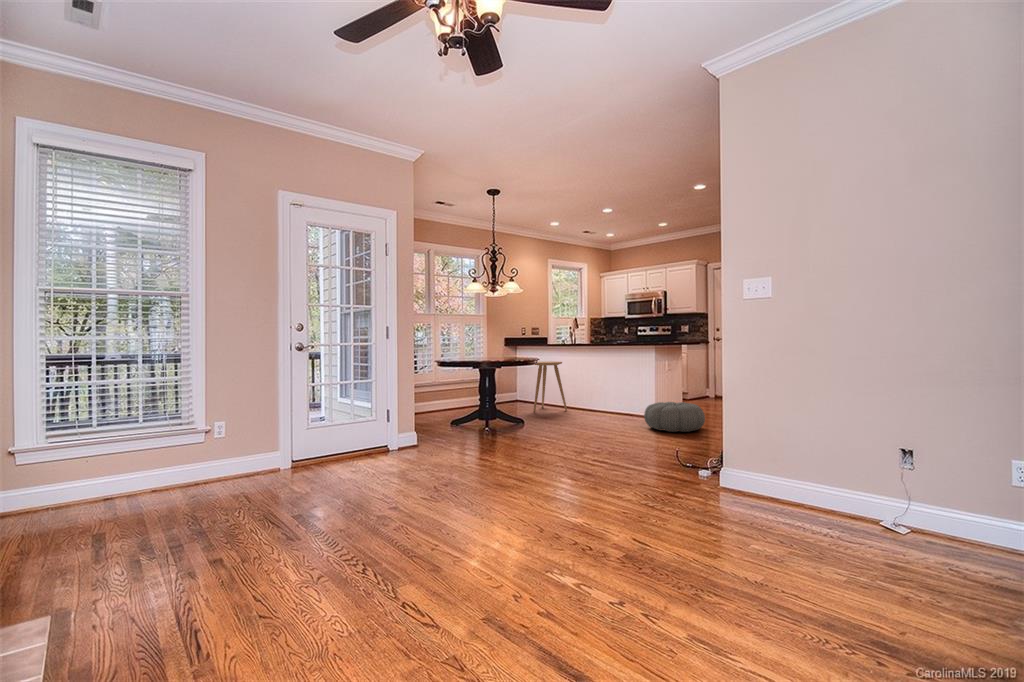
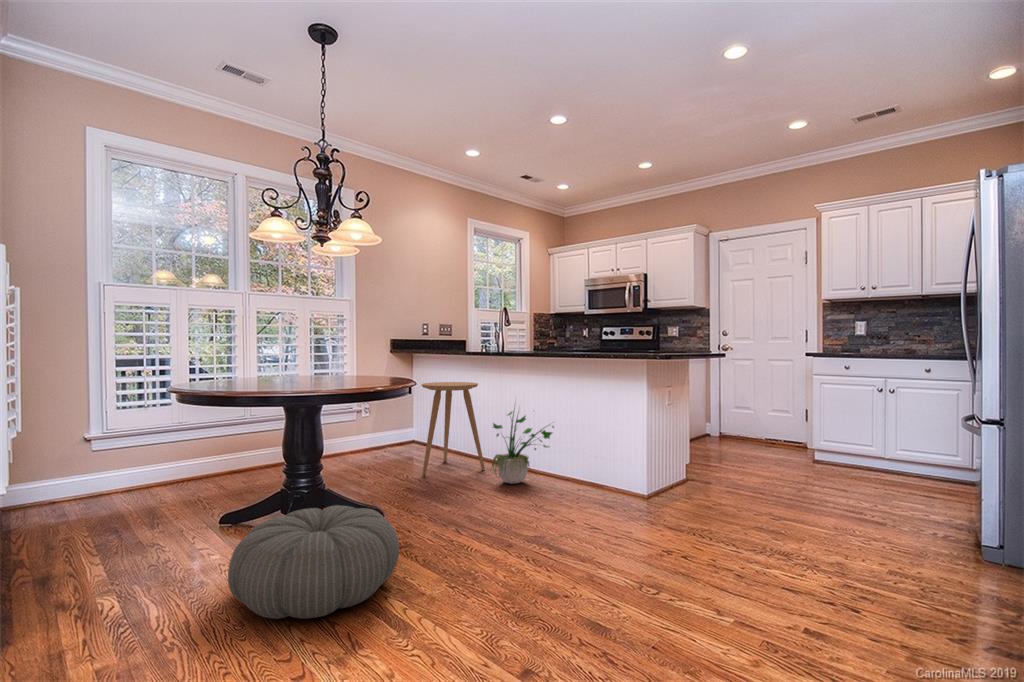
potted plant: none [572,367,609,415] -> present [492,411,554,484]
pouf: present [644,402,705,432] -> present [228,505,399,619]

